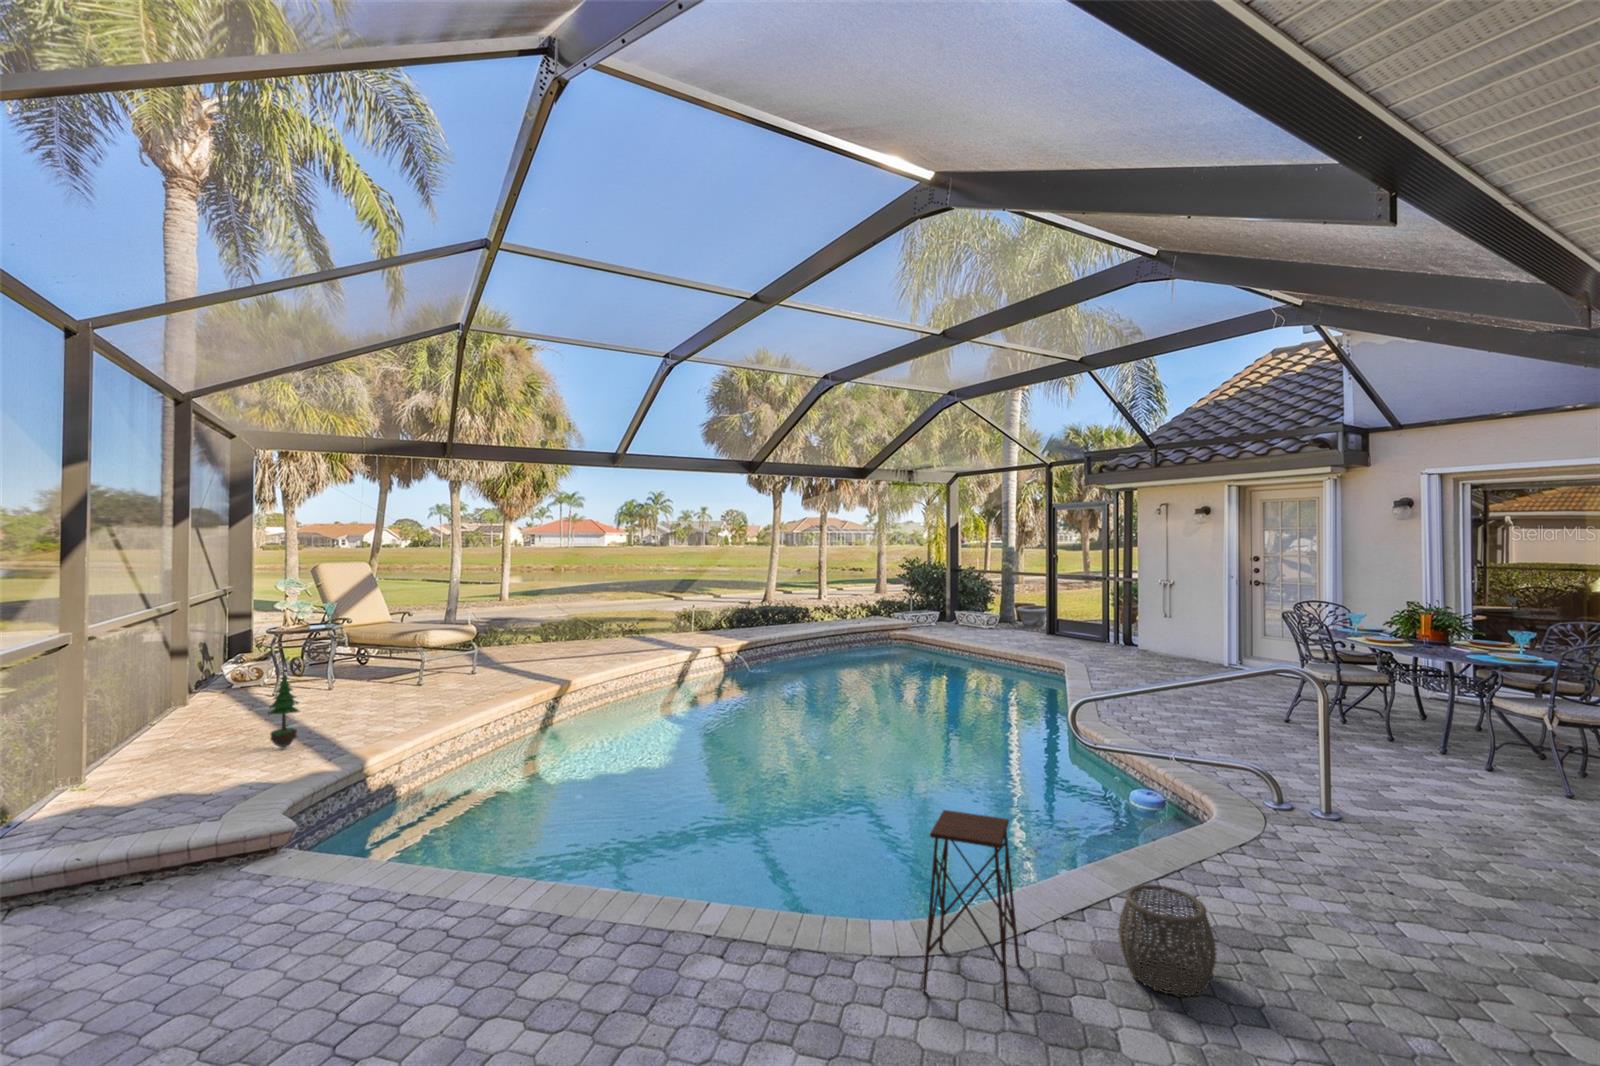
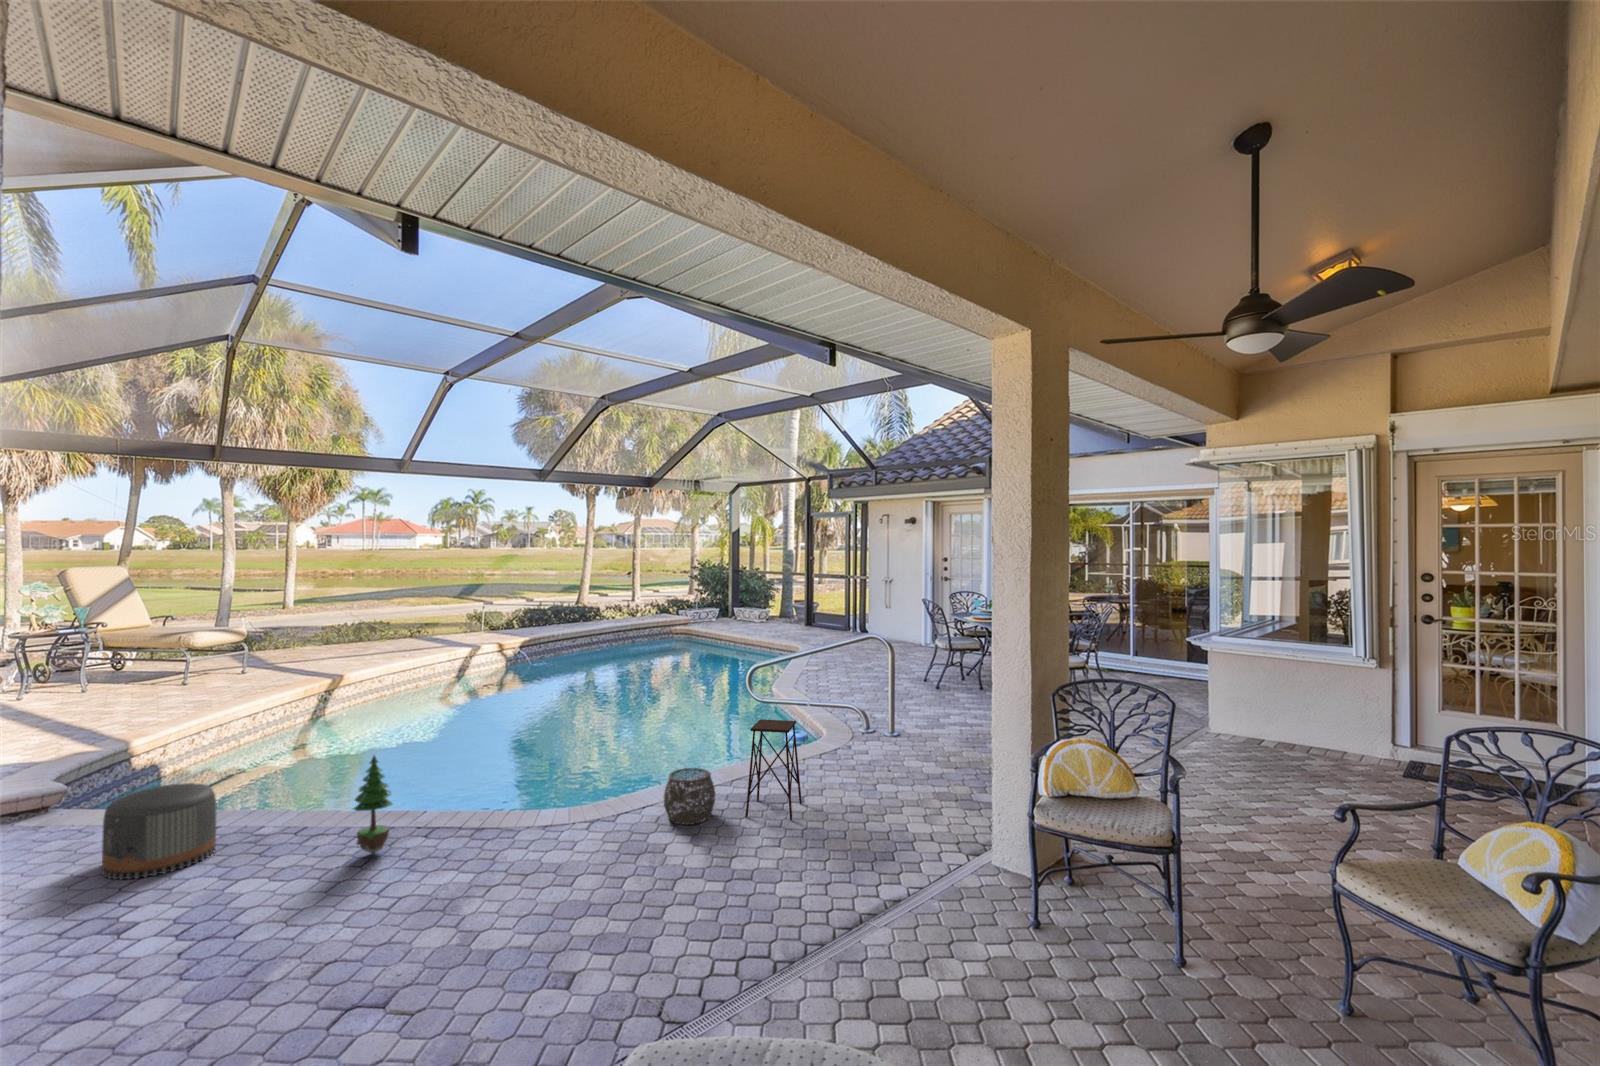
potted tree: present [268,674,299,749] -> present [354,756,392,854]
side table: present [922,810,1020,1012] -> present [746,719,802,821]
pouf: none [315,858,462,1020] -> present [102,783,217,879]

